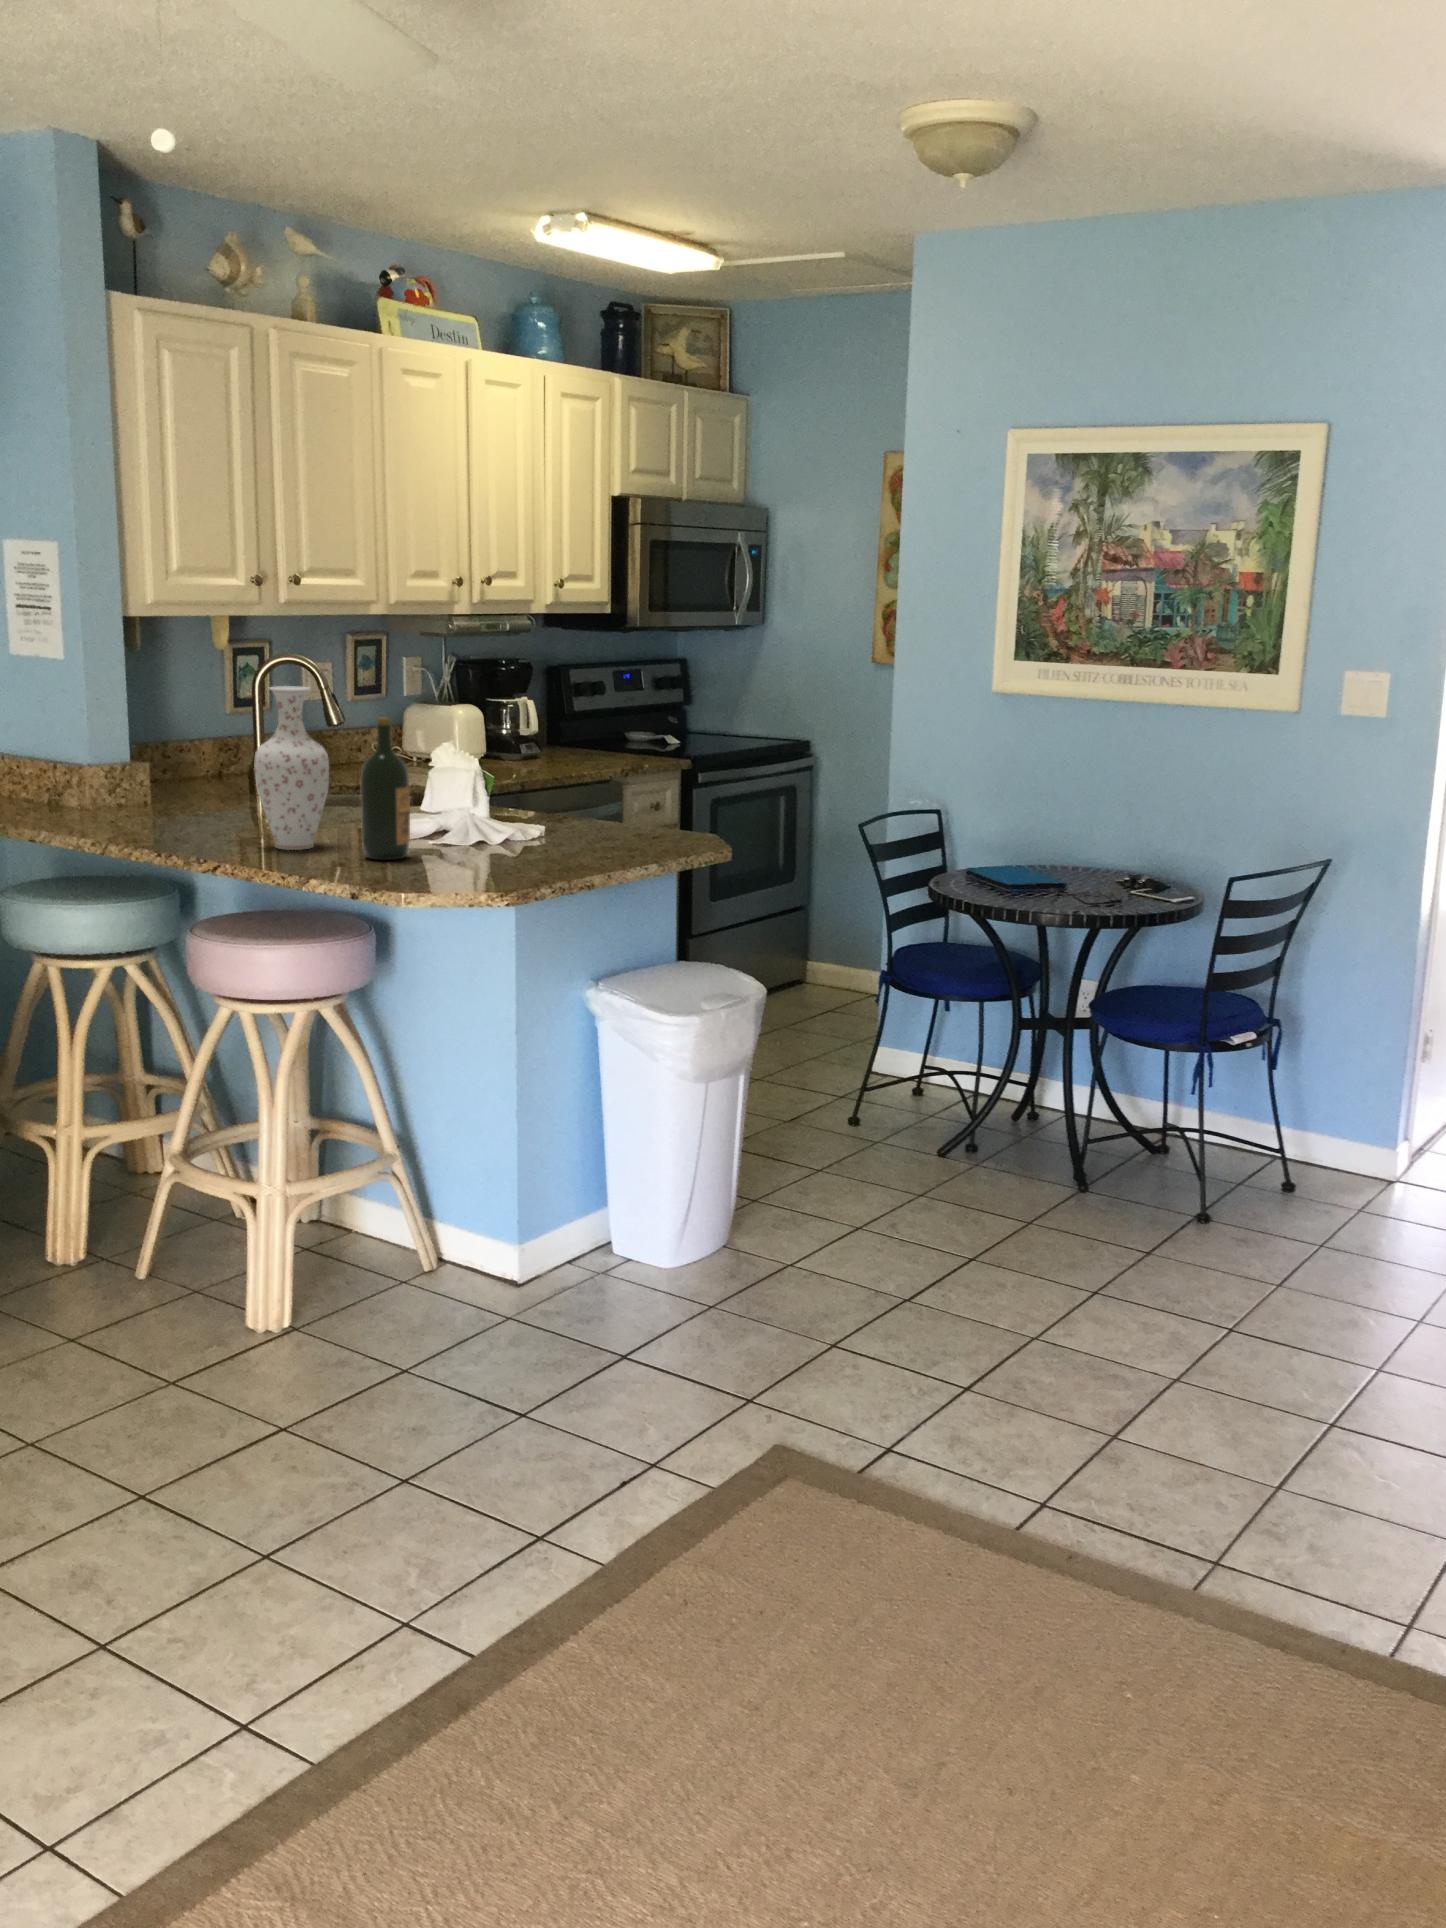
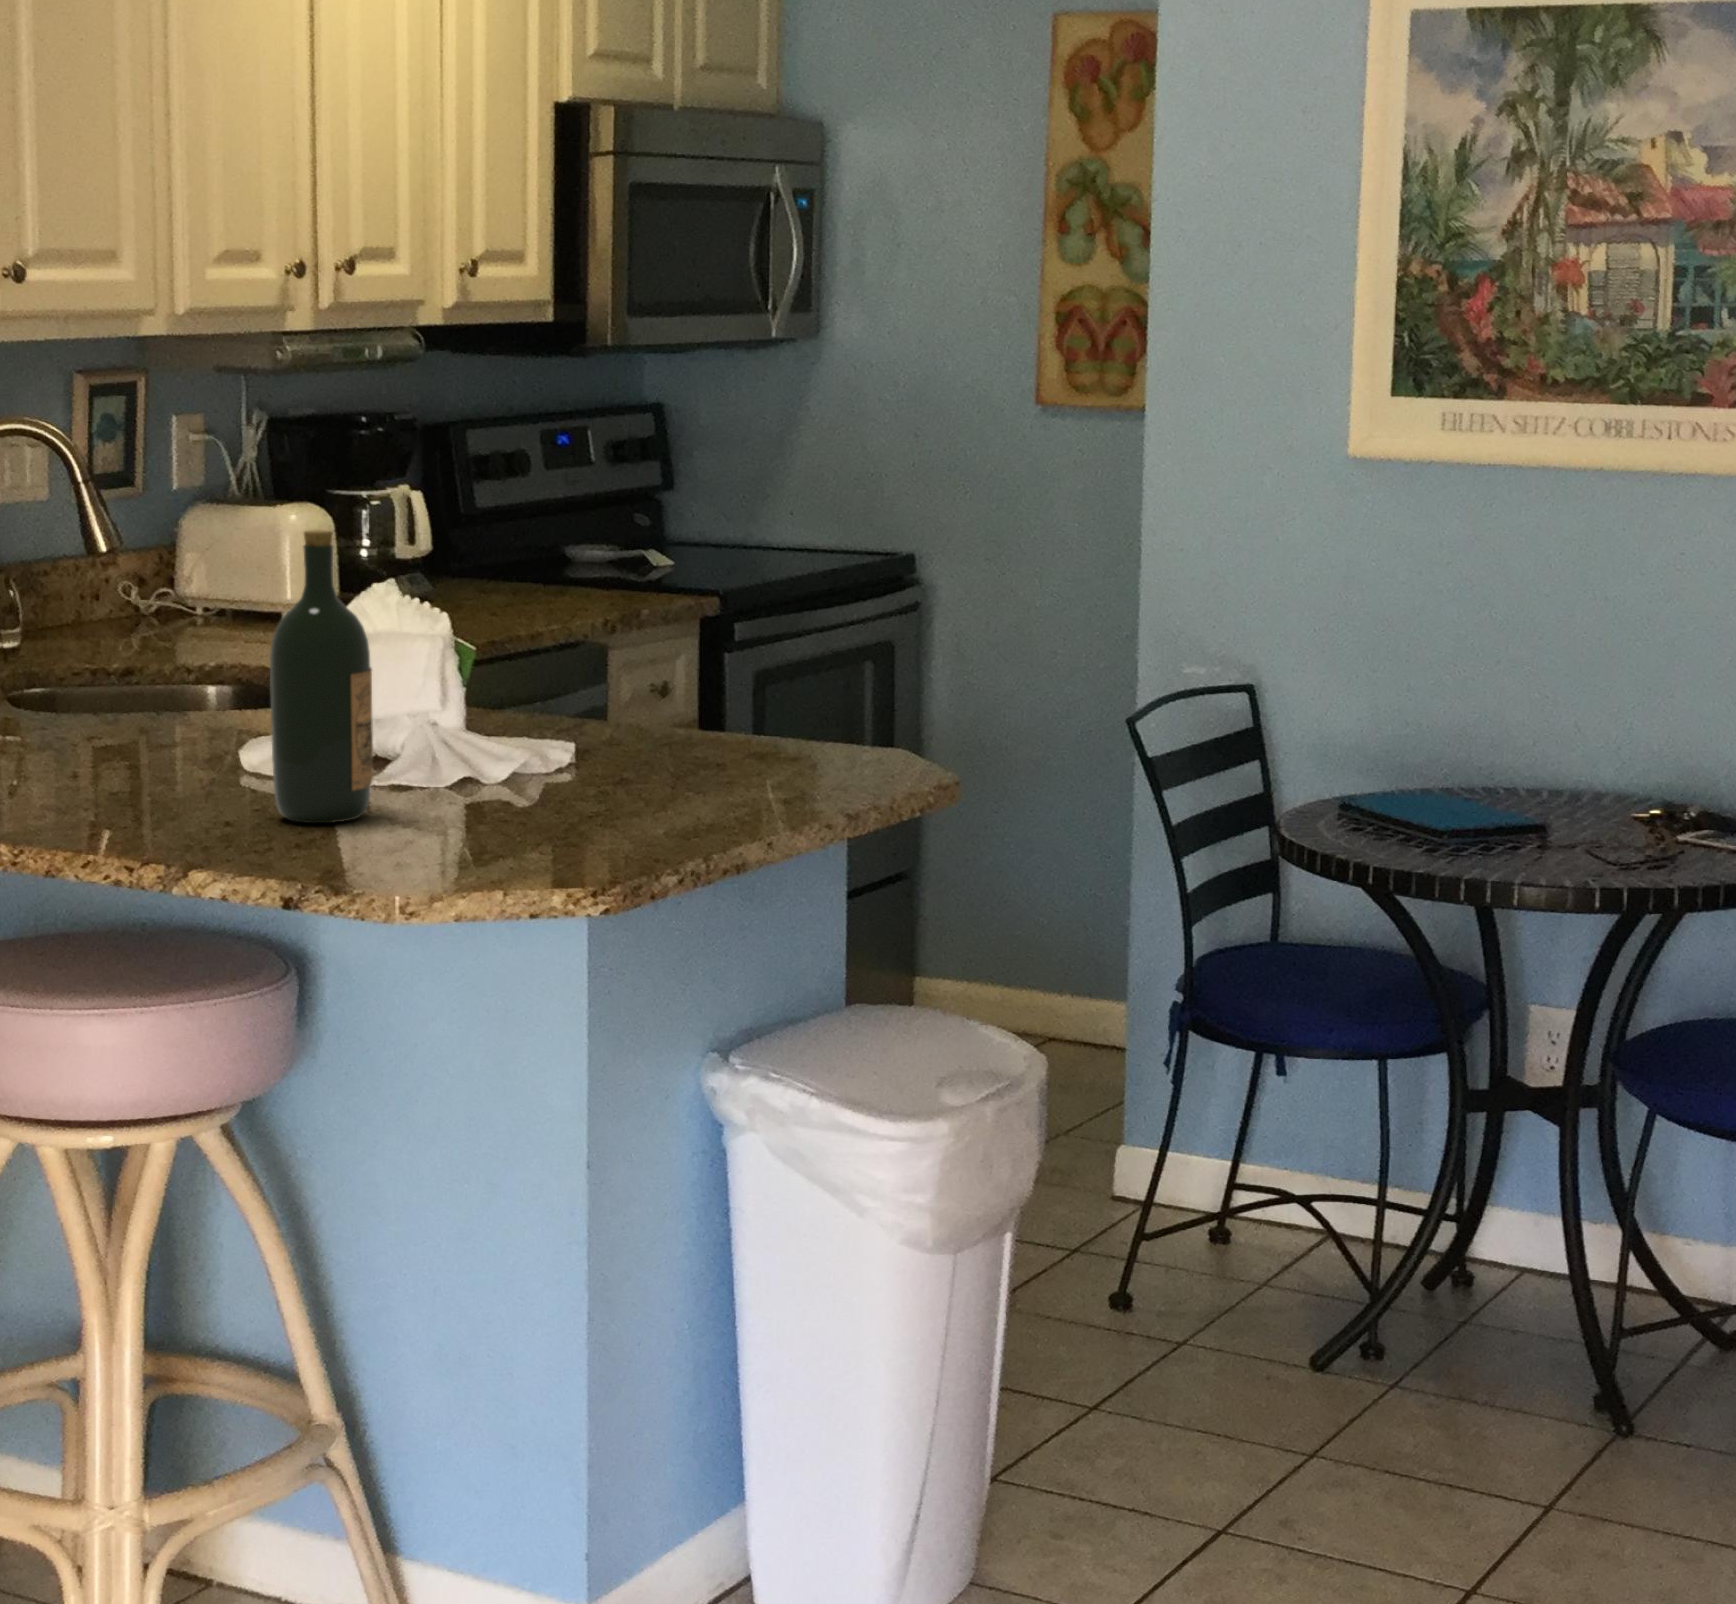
vase: present [254,686,329,850] -> none [24,473,184,810]

